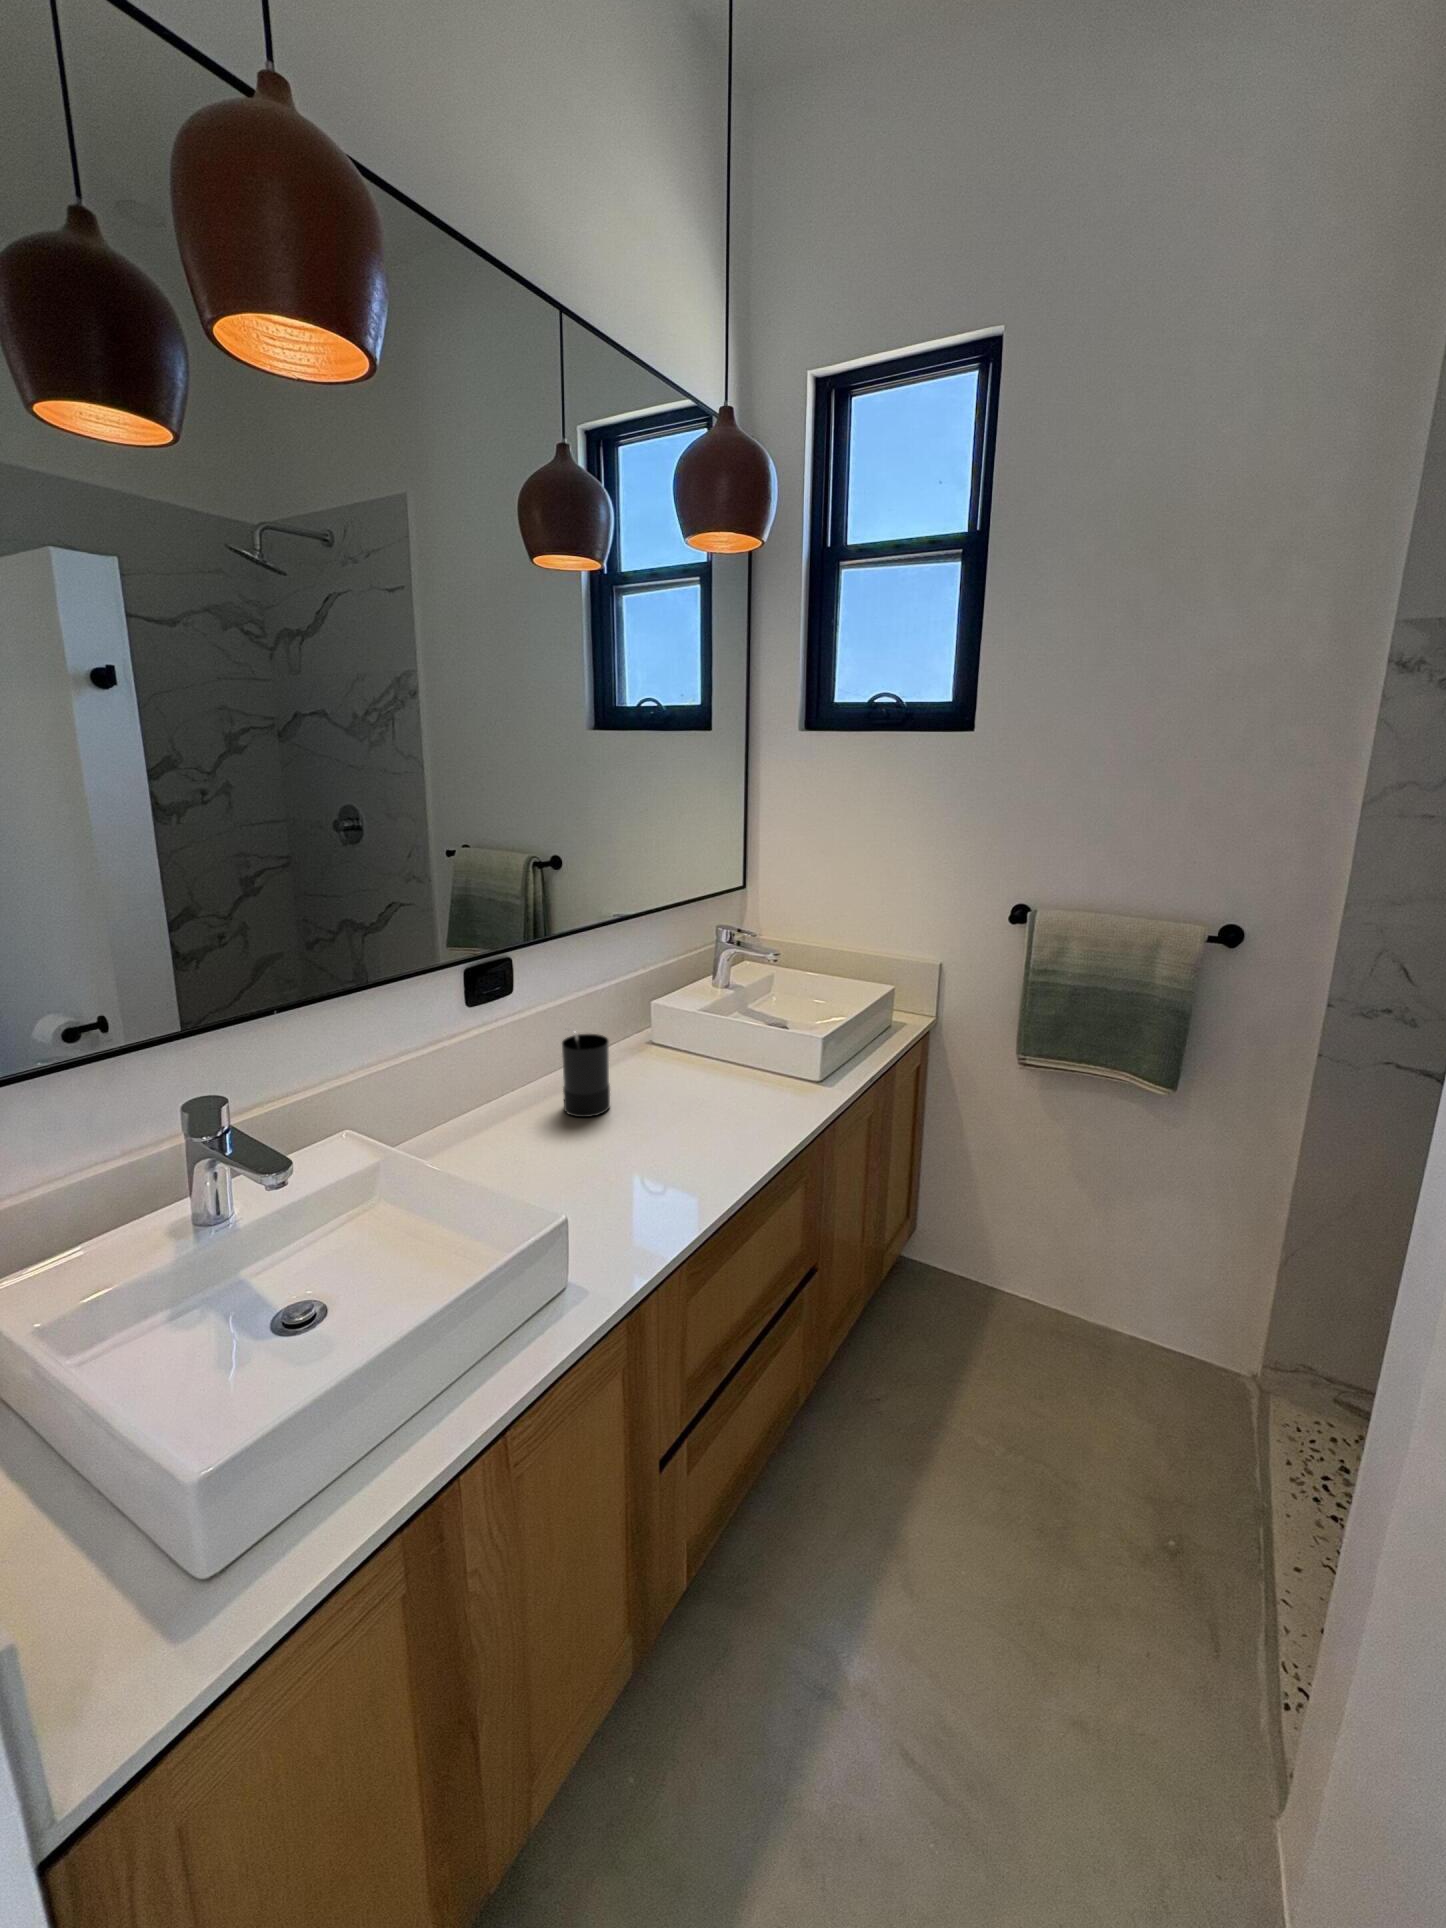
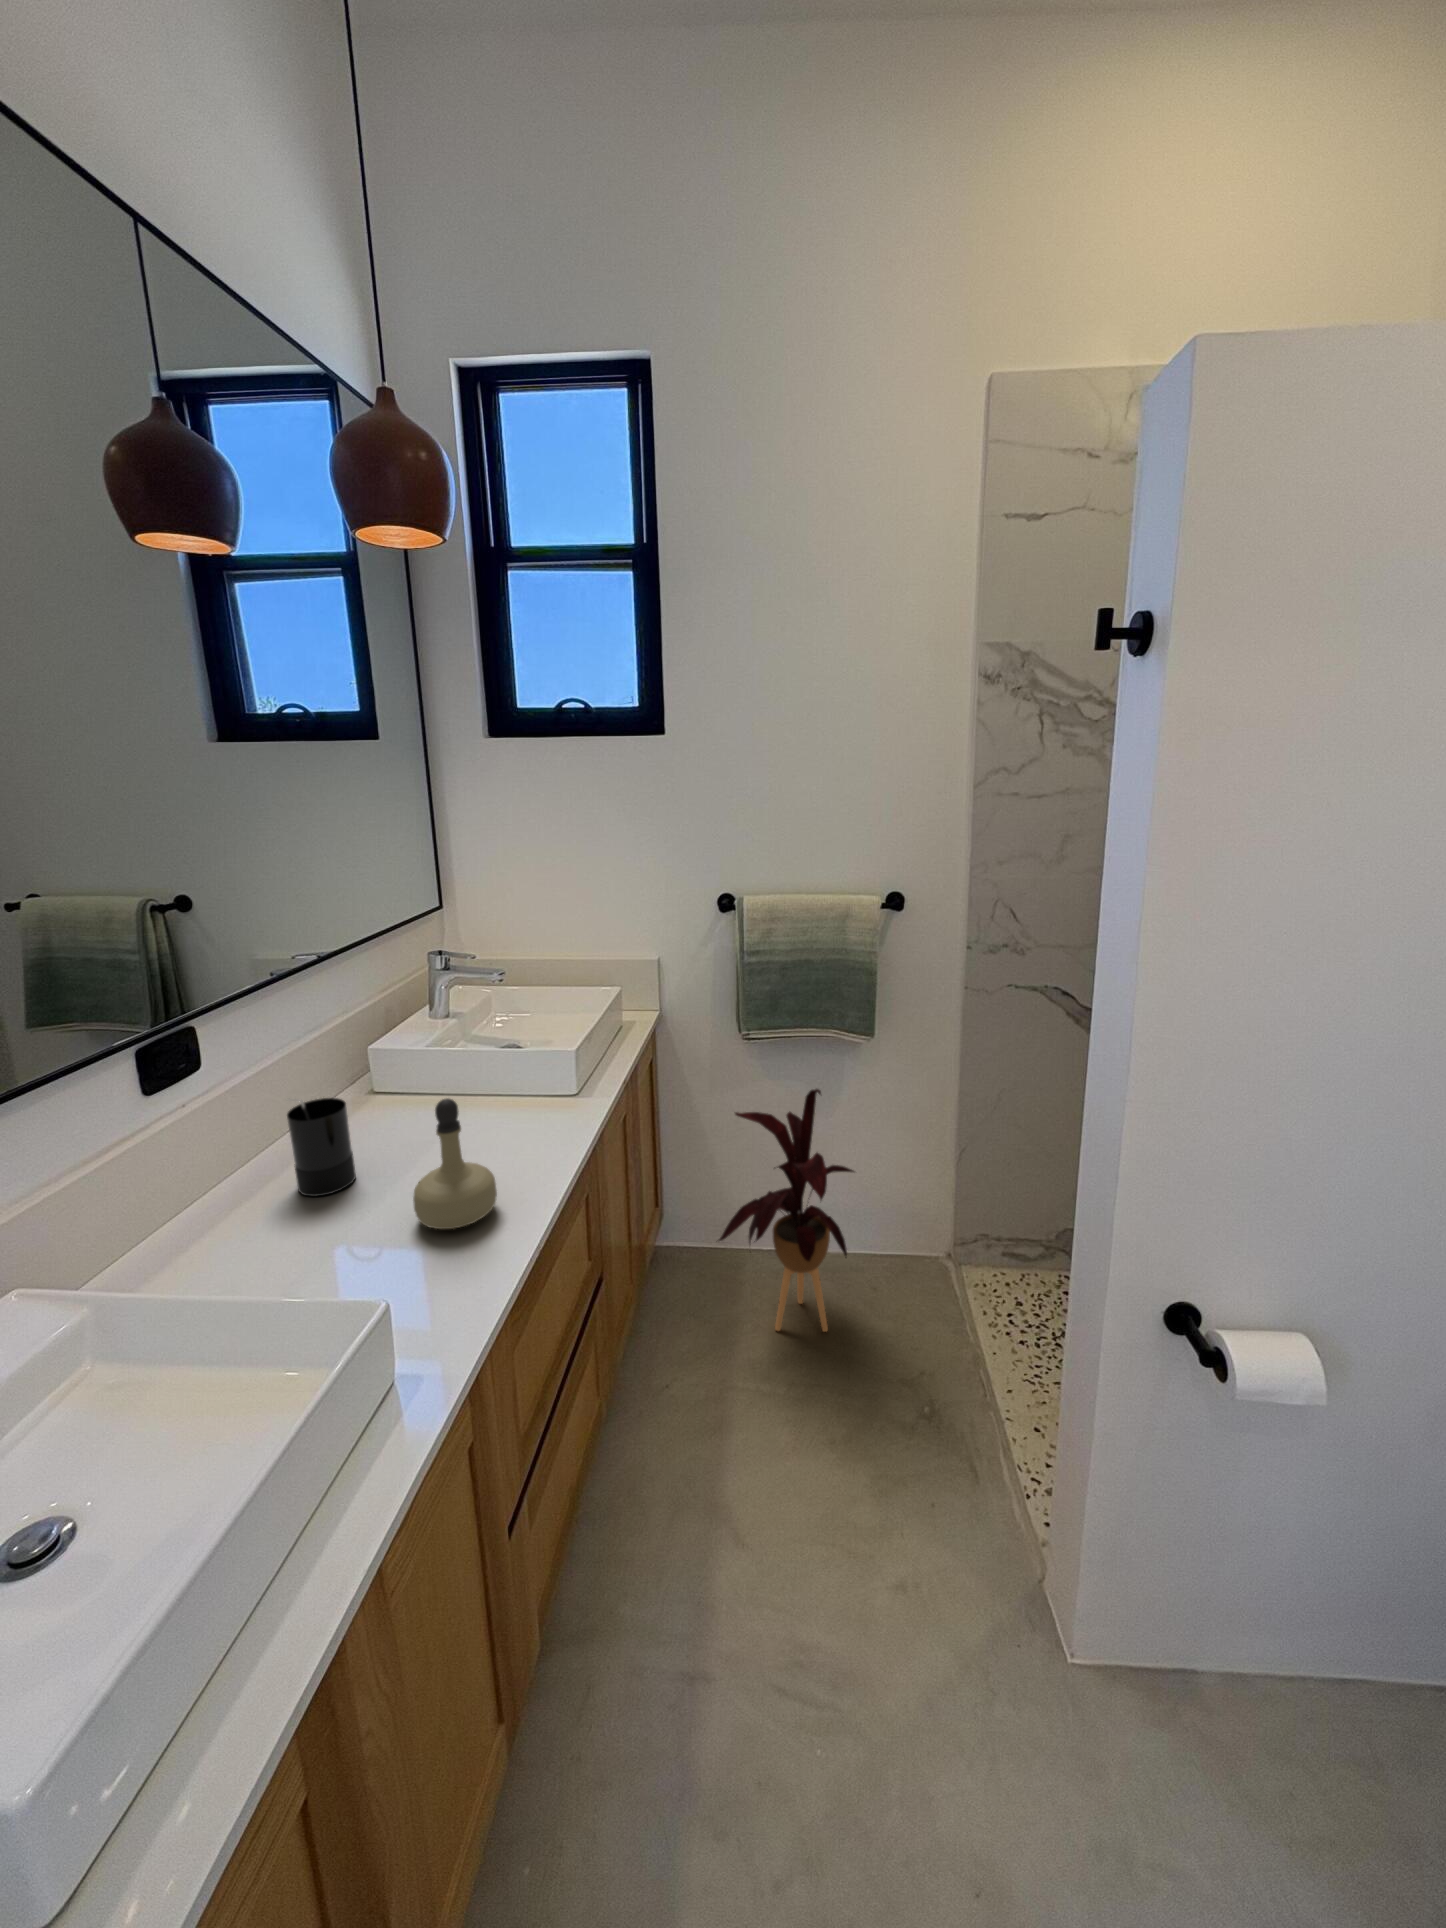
perfume bottle: none [636,1052,709,1173] -> present [413,1098,497,1229]
house plant: none [953,1132,1130,1407] -> present [719,1089,854,1332]

